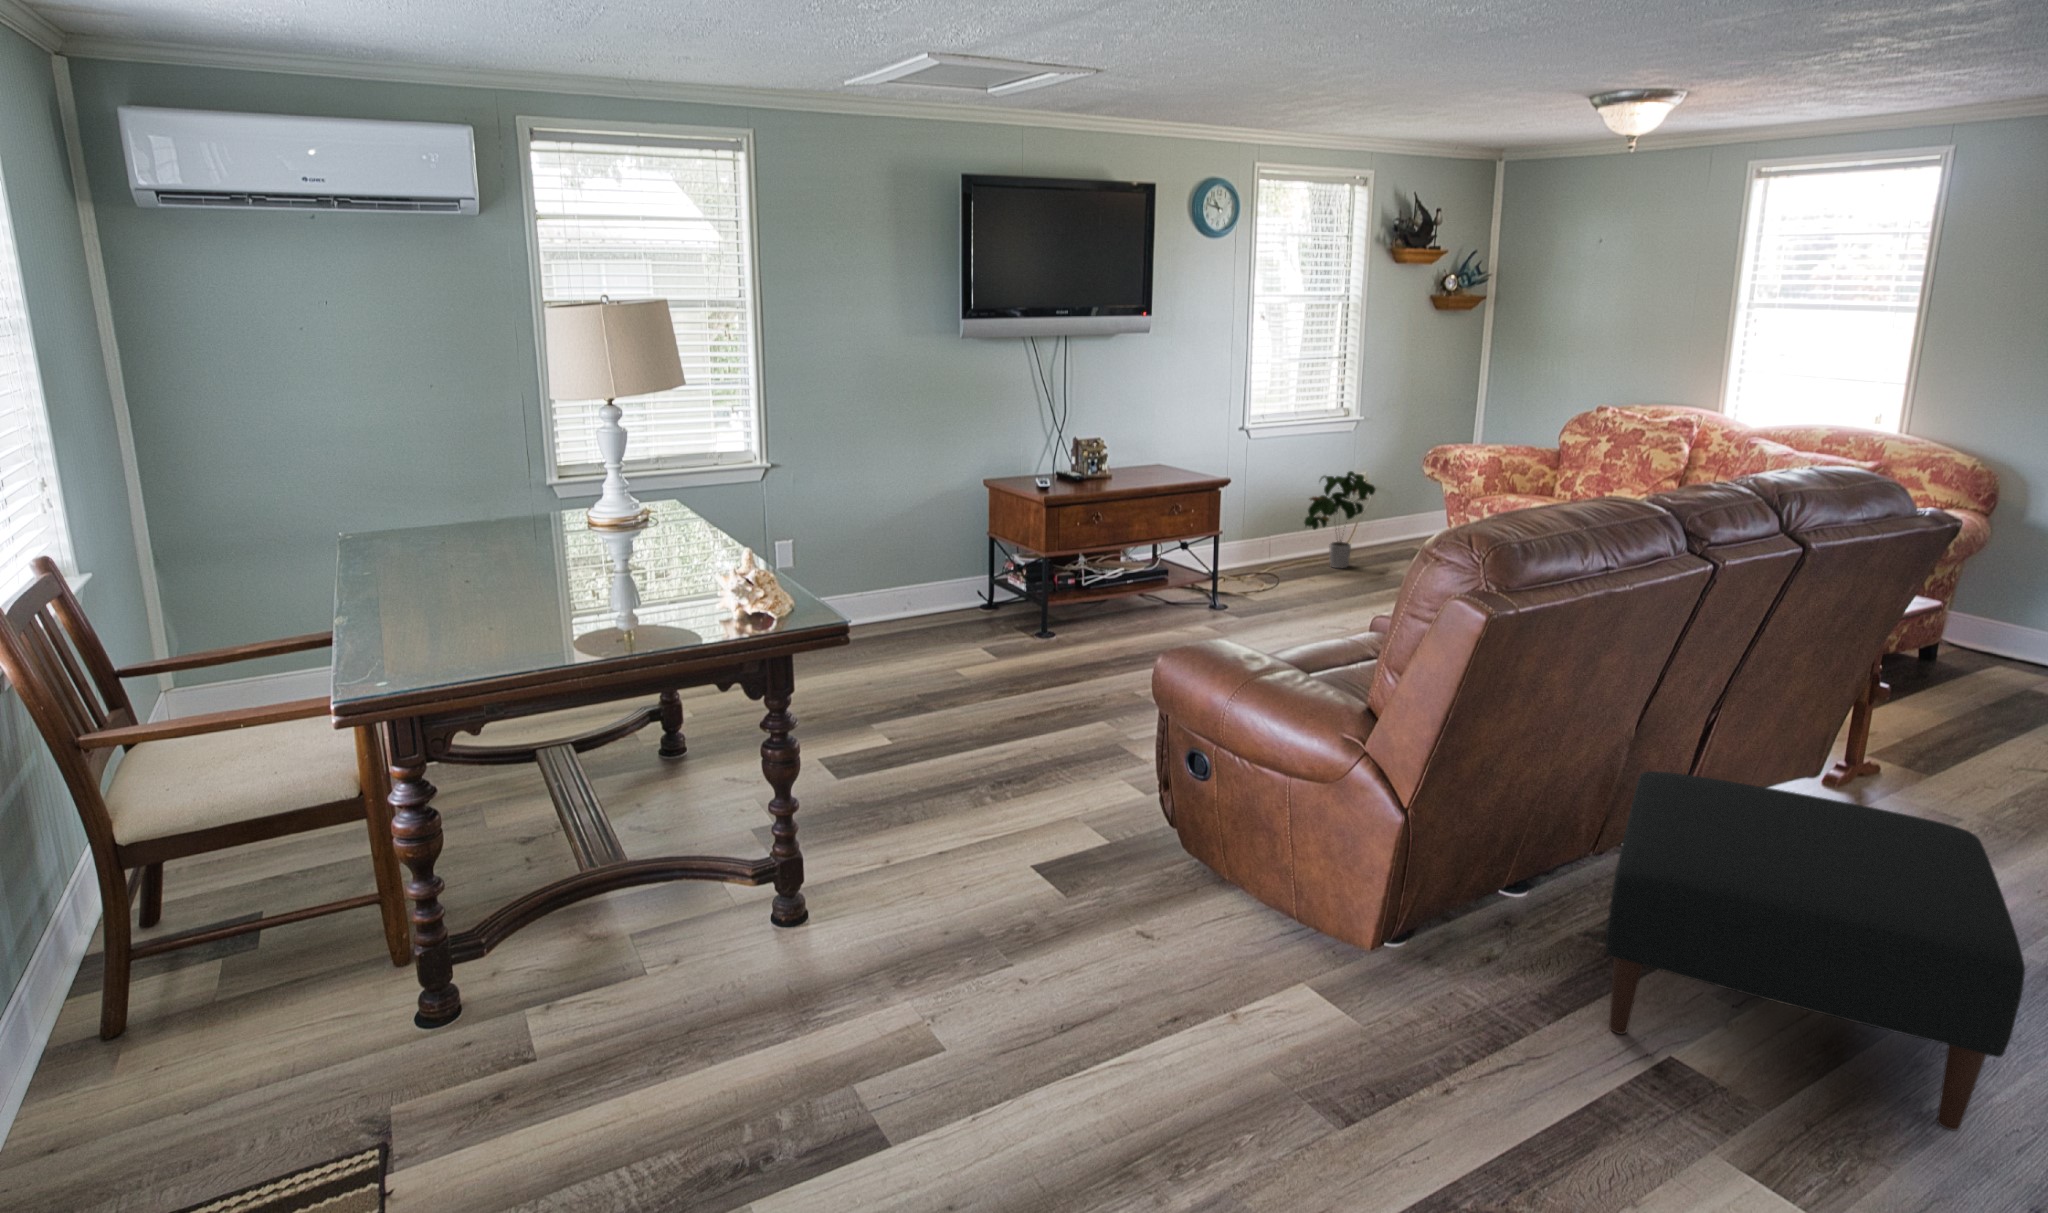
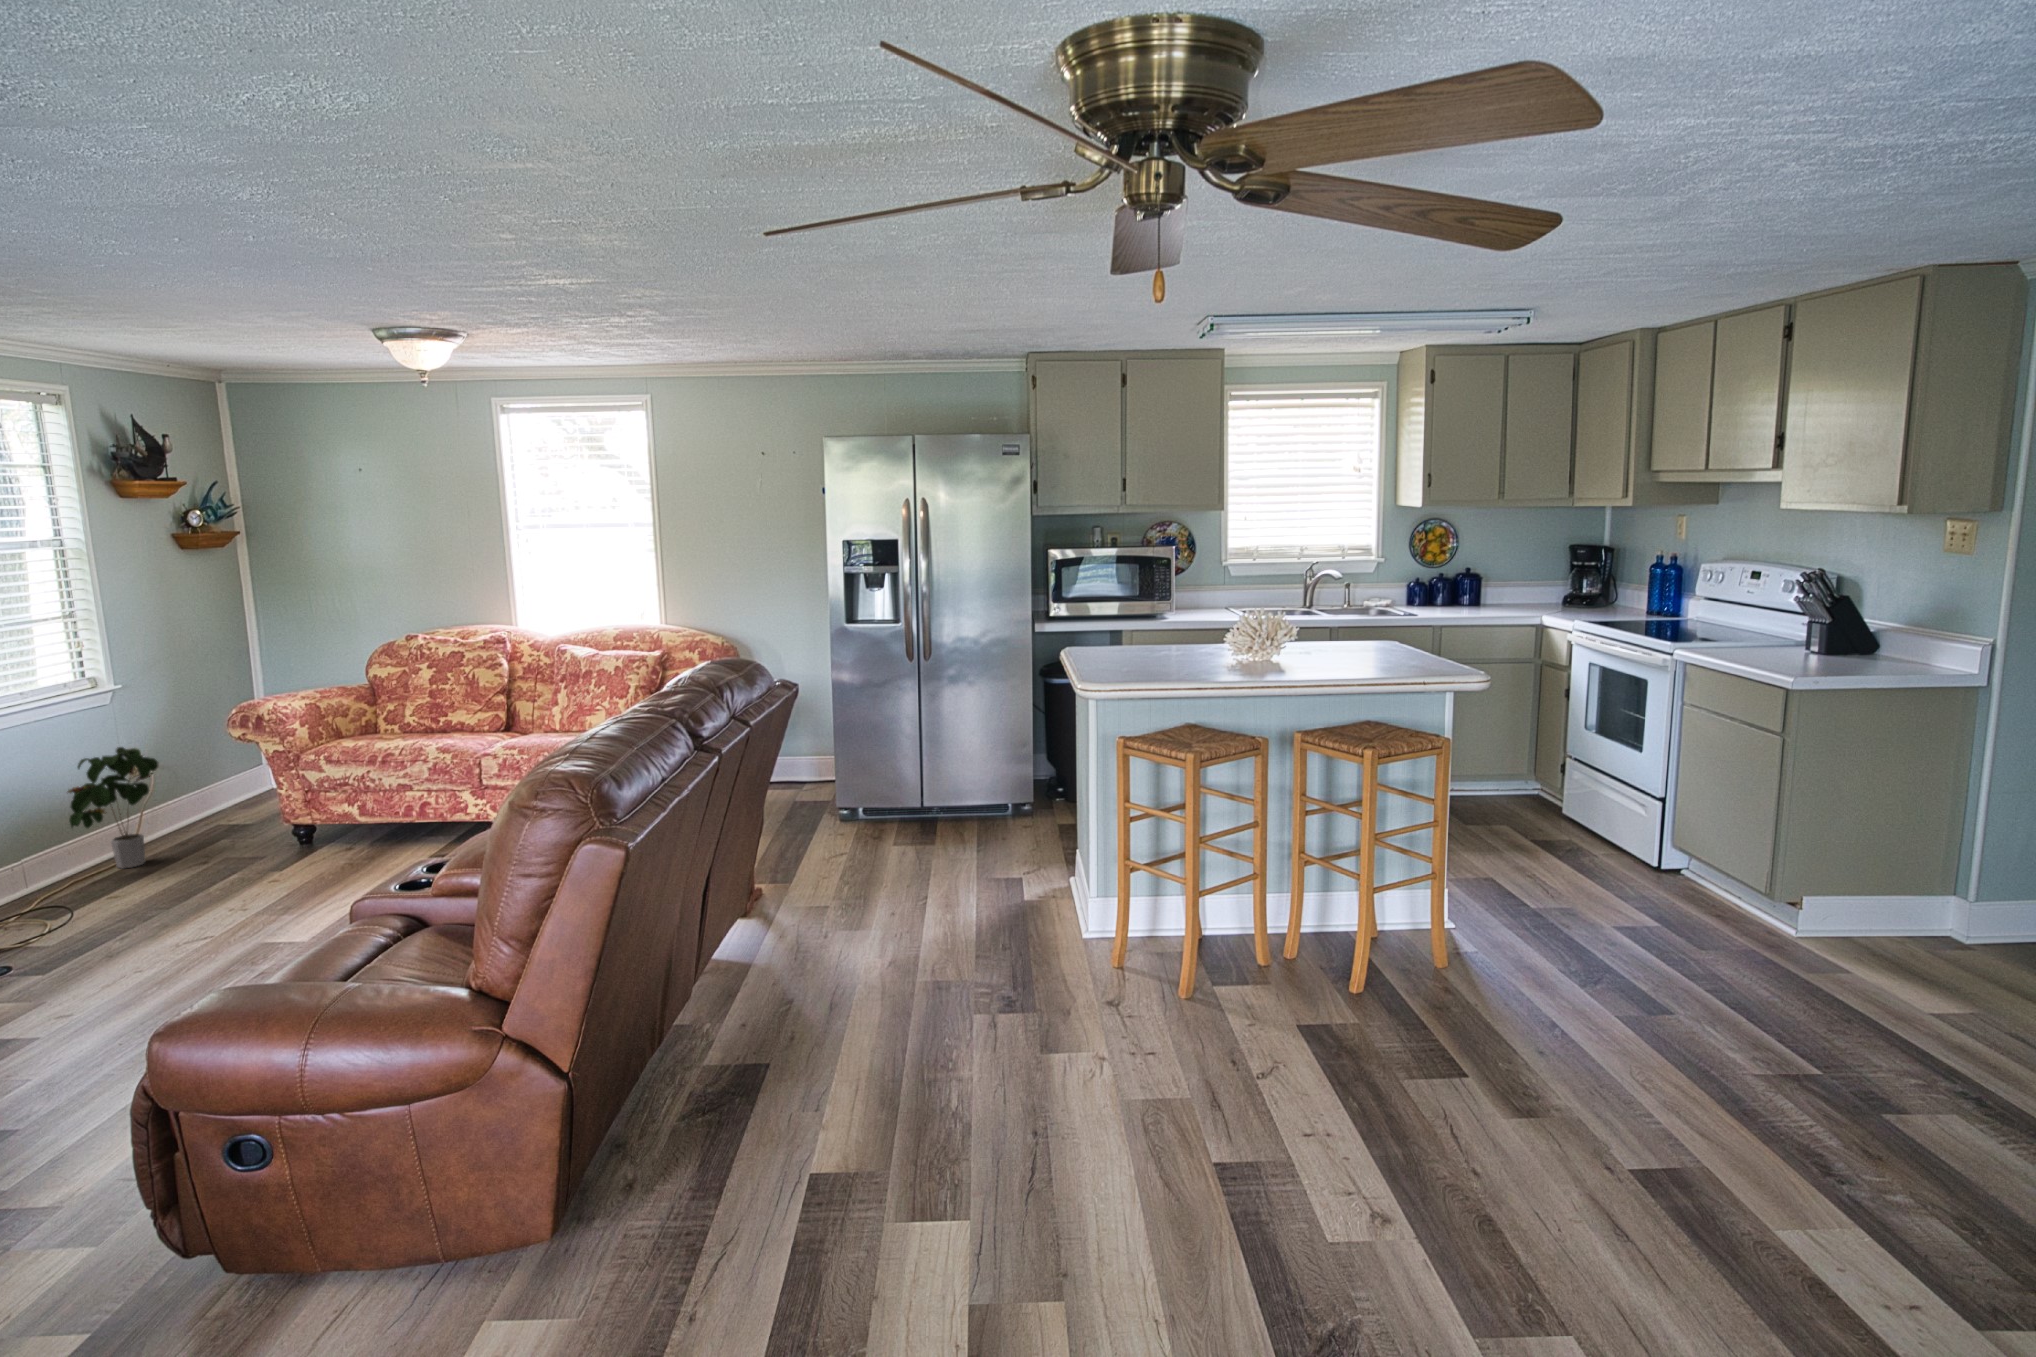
ottoman: present [1606,771,2025,1131] -> none [679,895,1004,1177]

